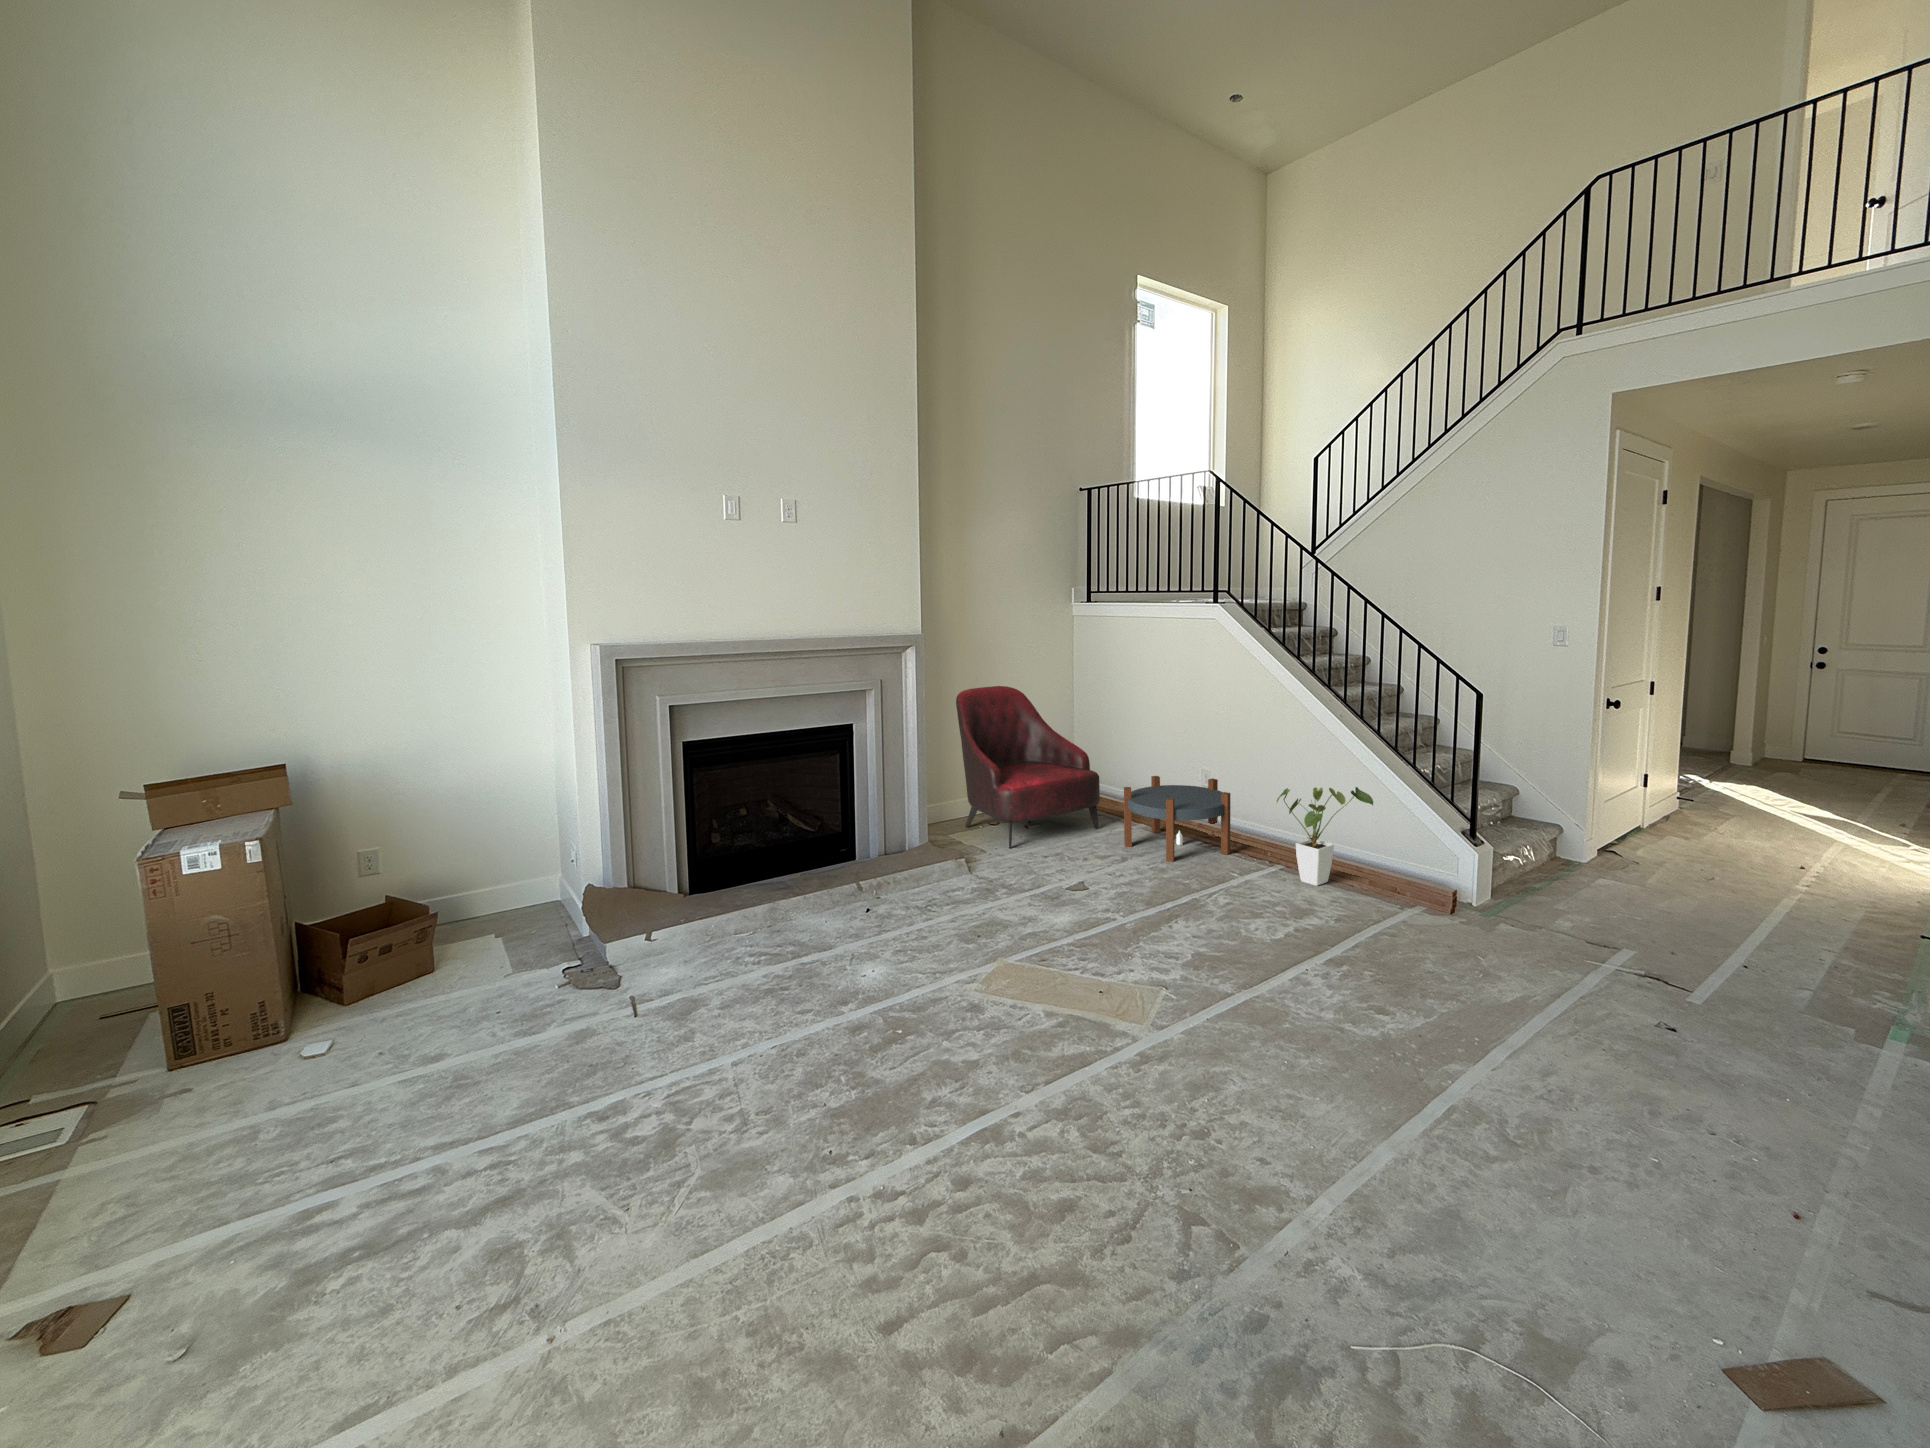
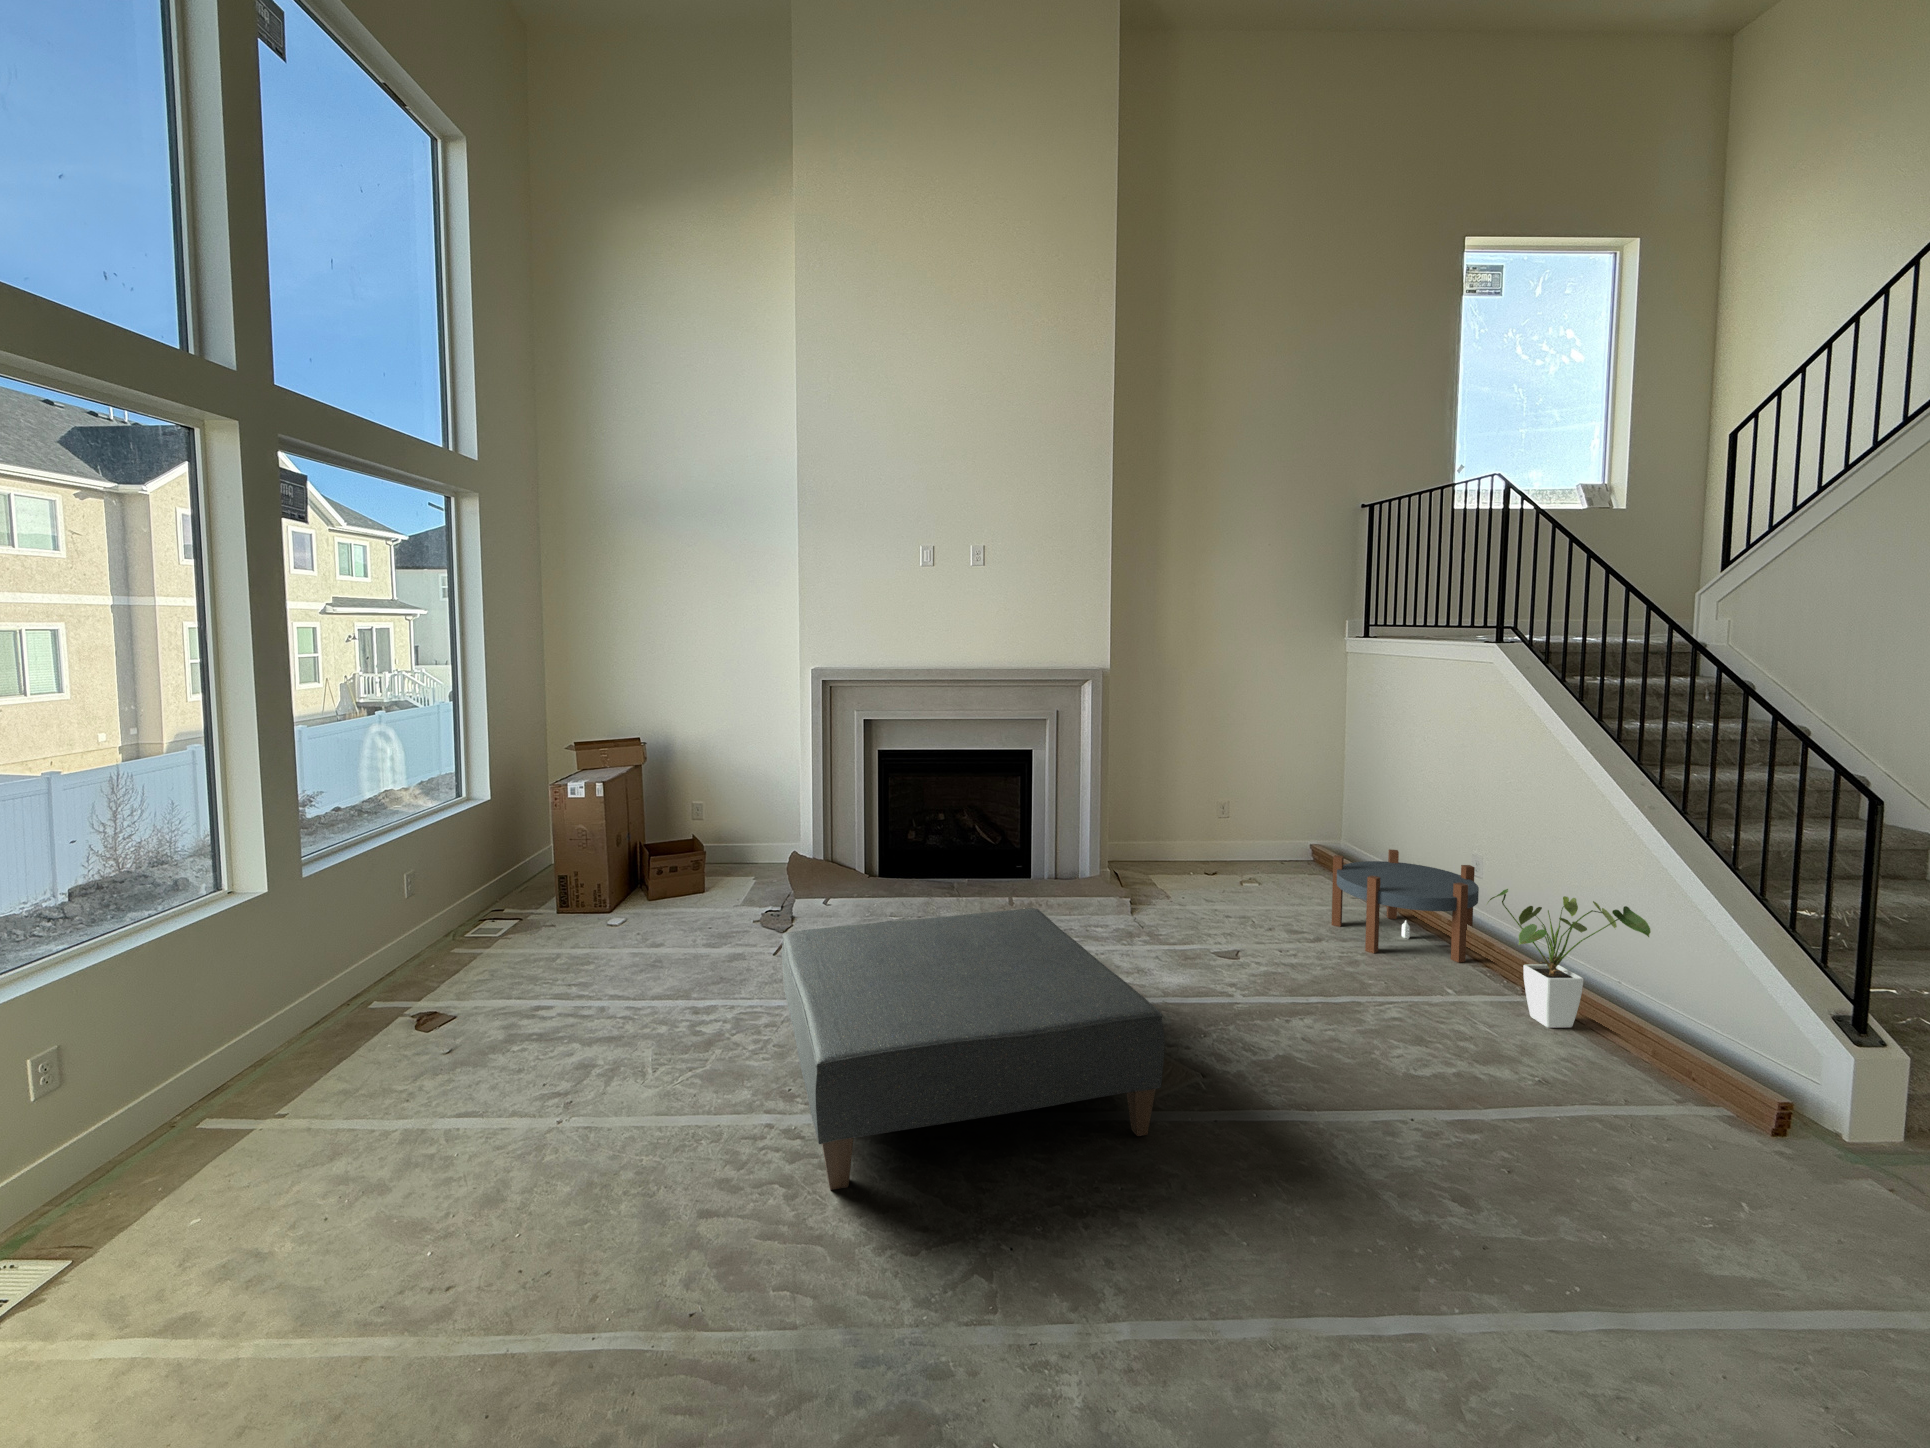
armchair: present [956,686,1100,848] -> none [1175,725,1326,900]
ottoman: none [742,881,1197,1227] -> present [782,908,1164,1190]

